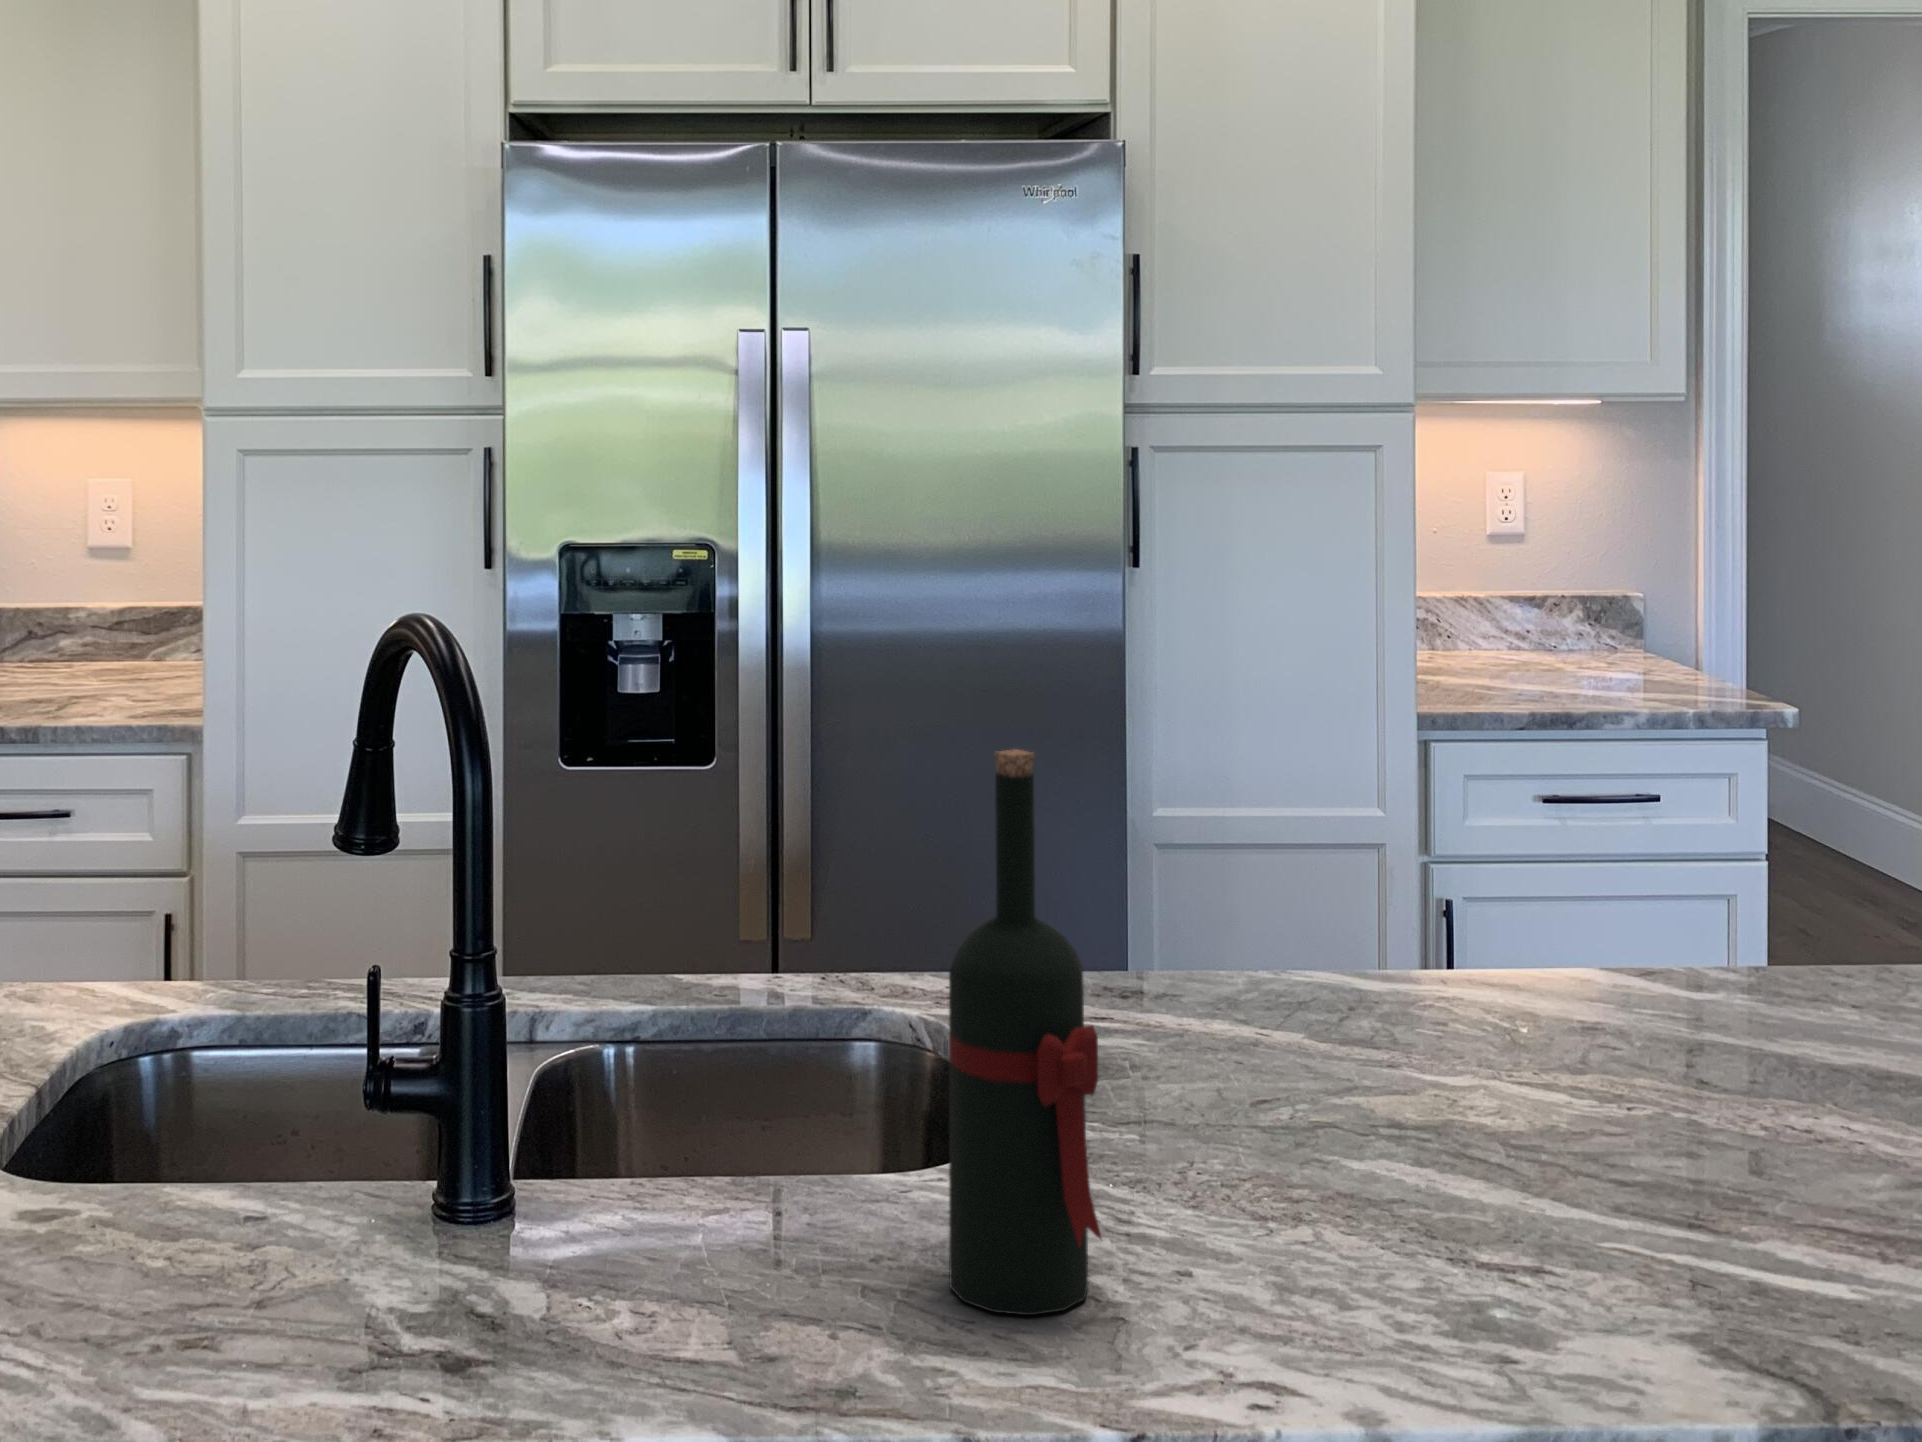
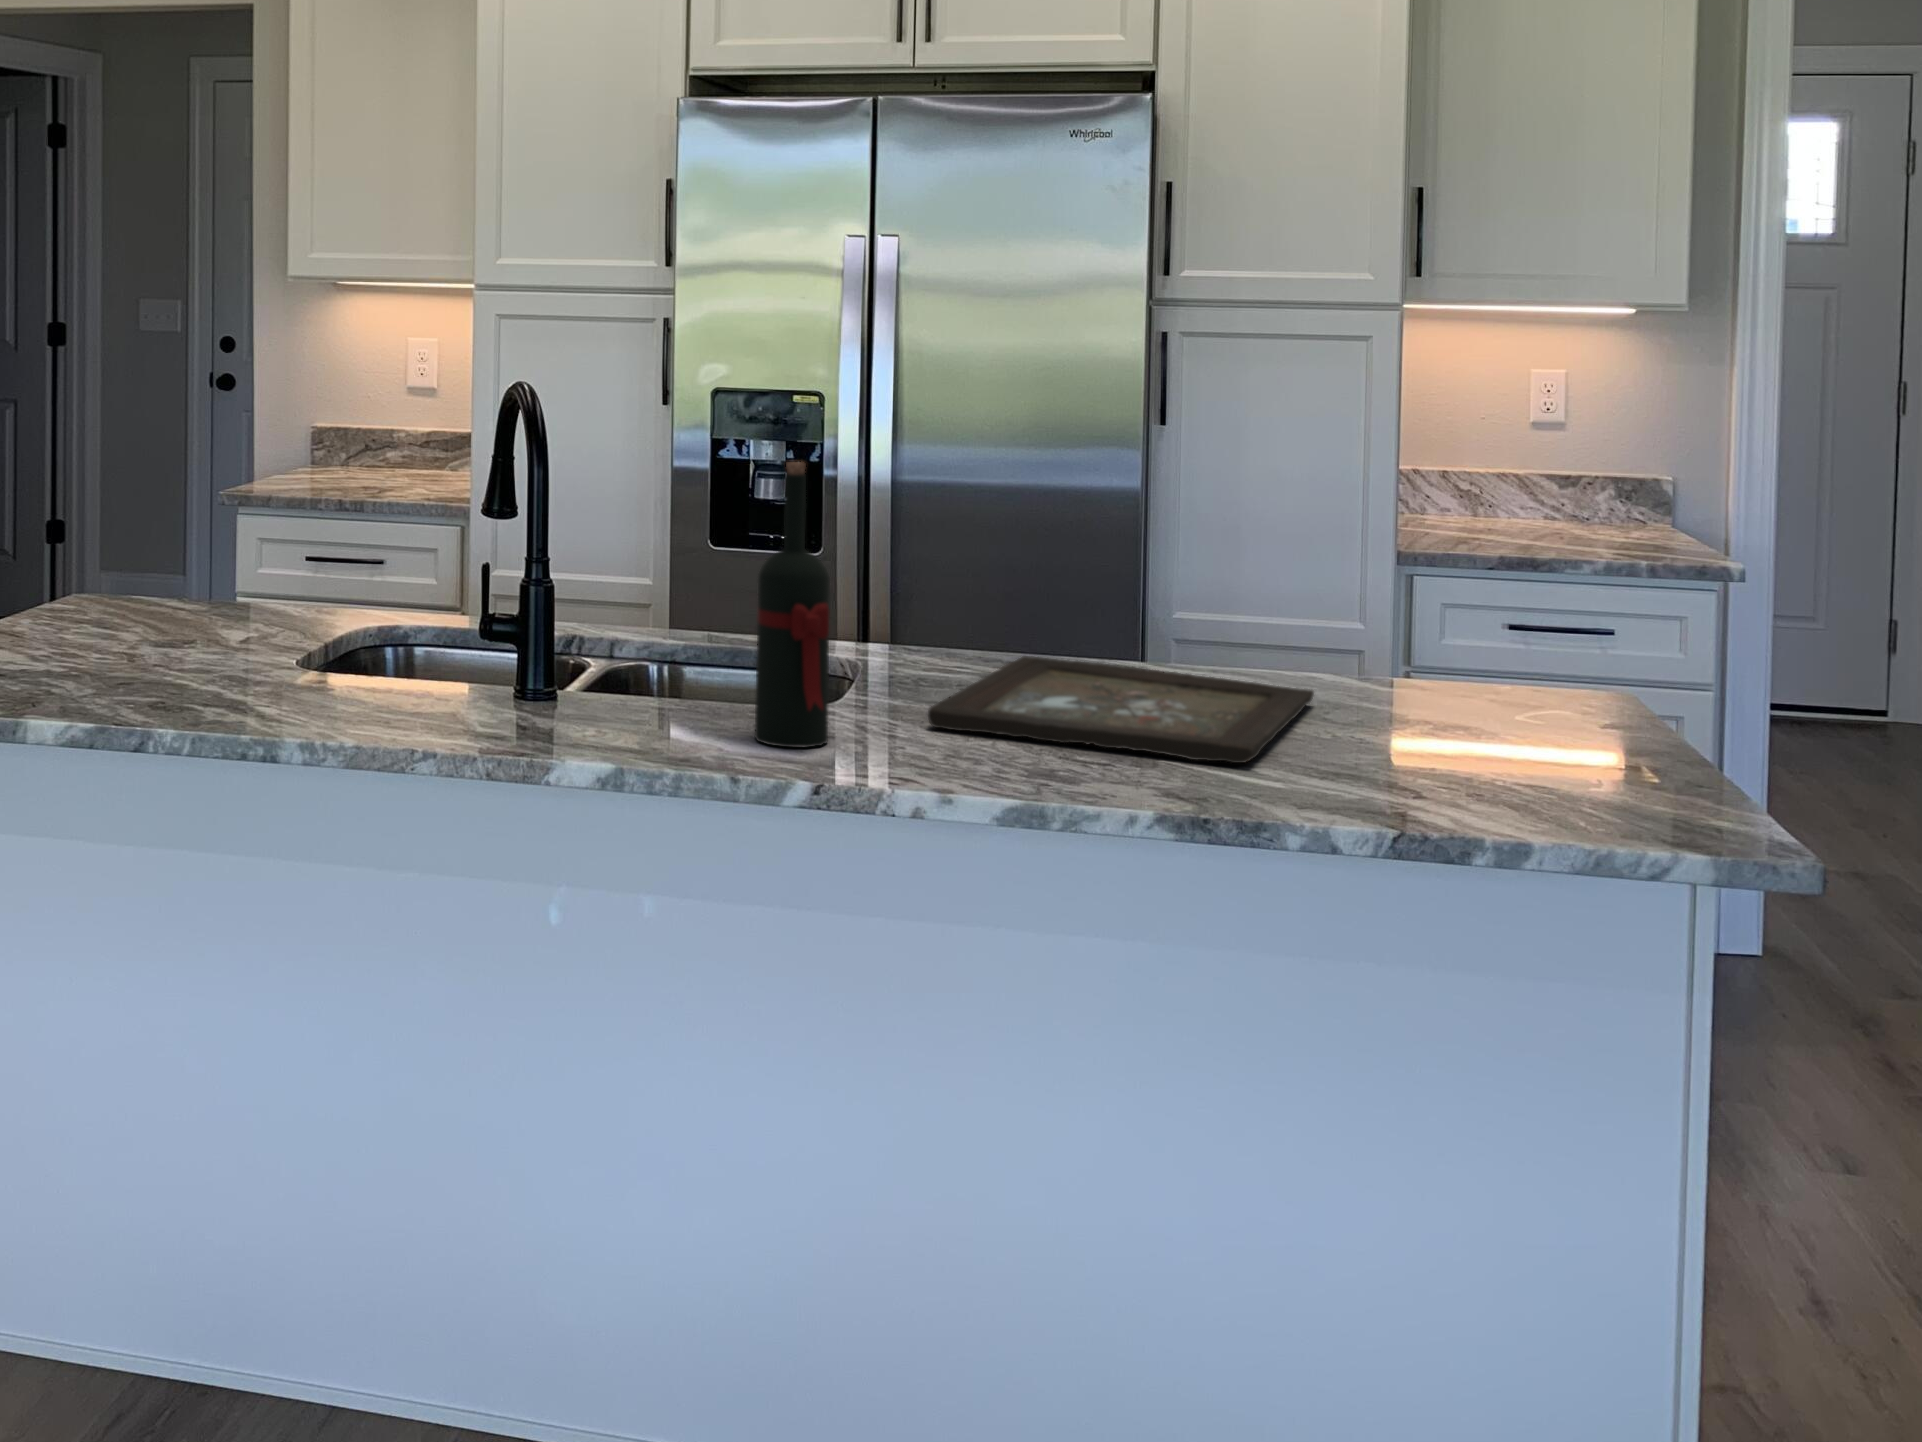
tray: none [1214,996,1817,1247] -> present [928,656,1314,763]

